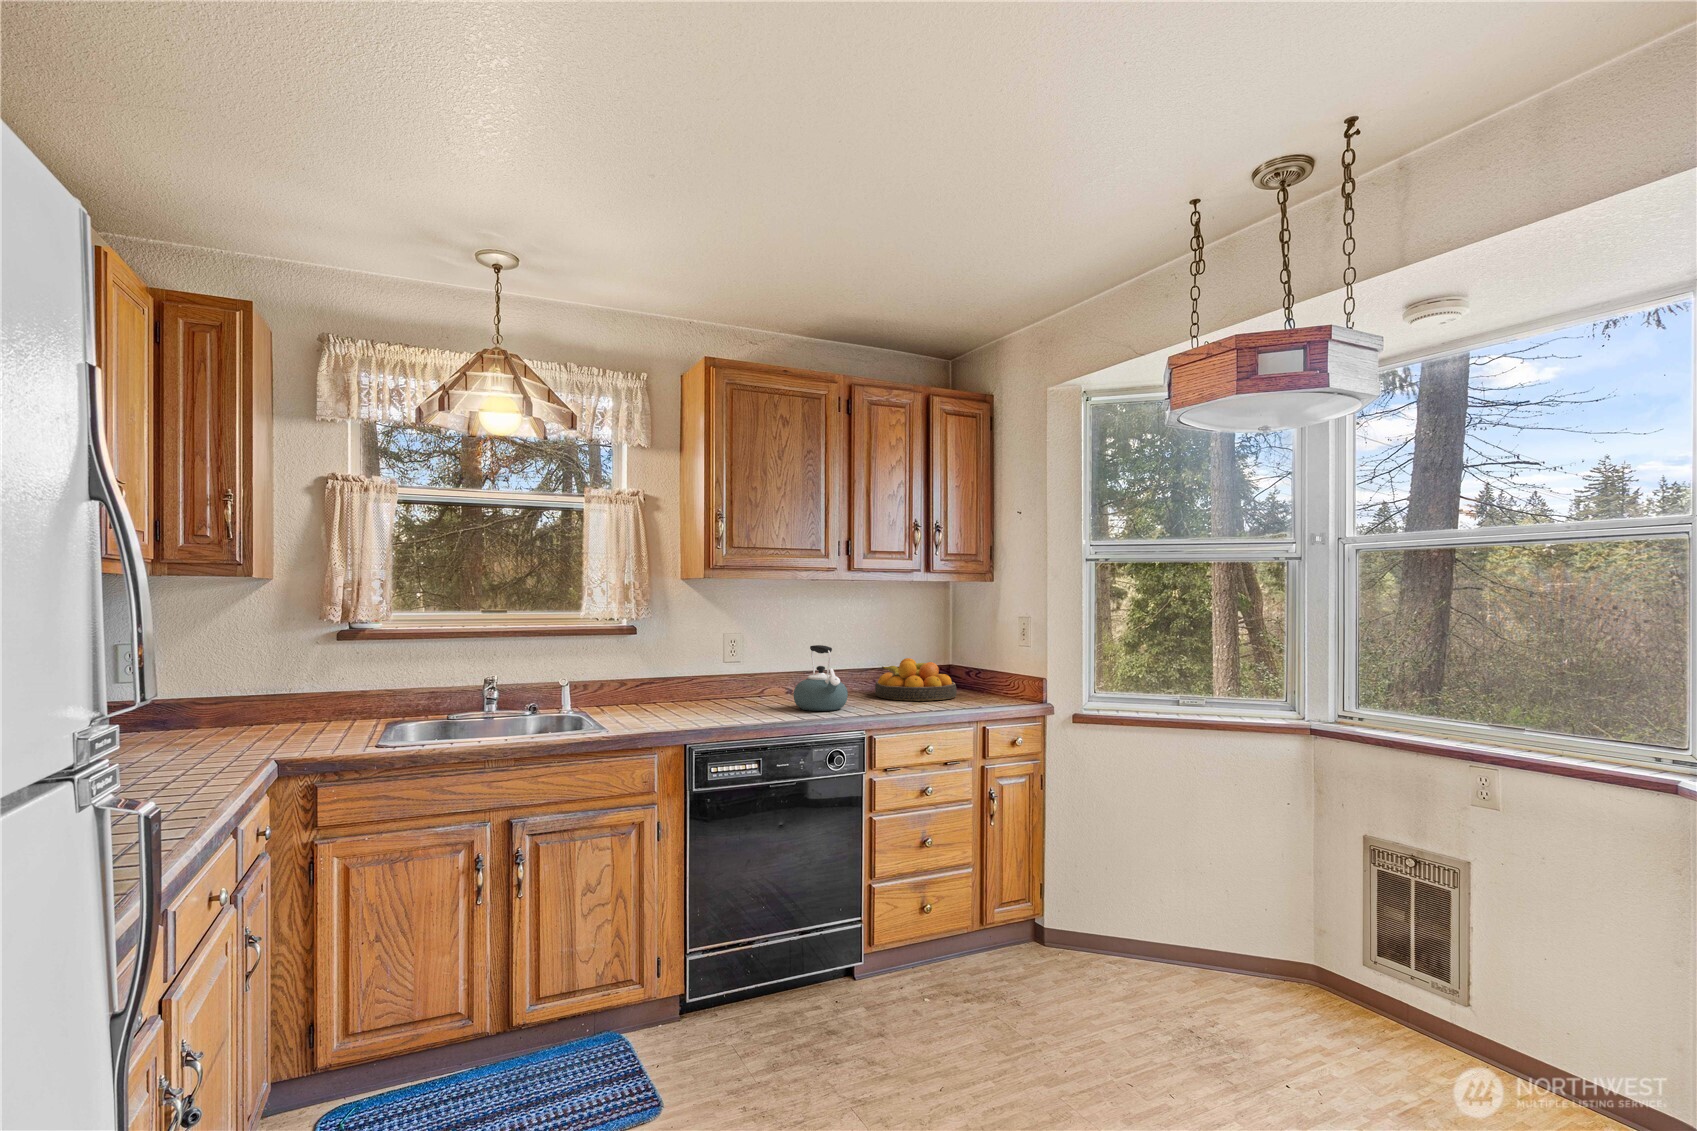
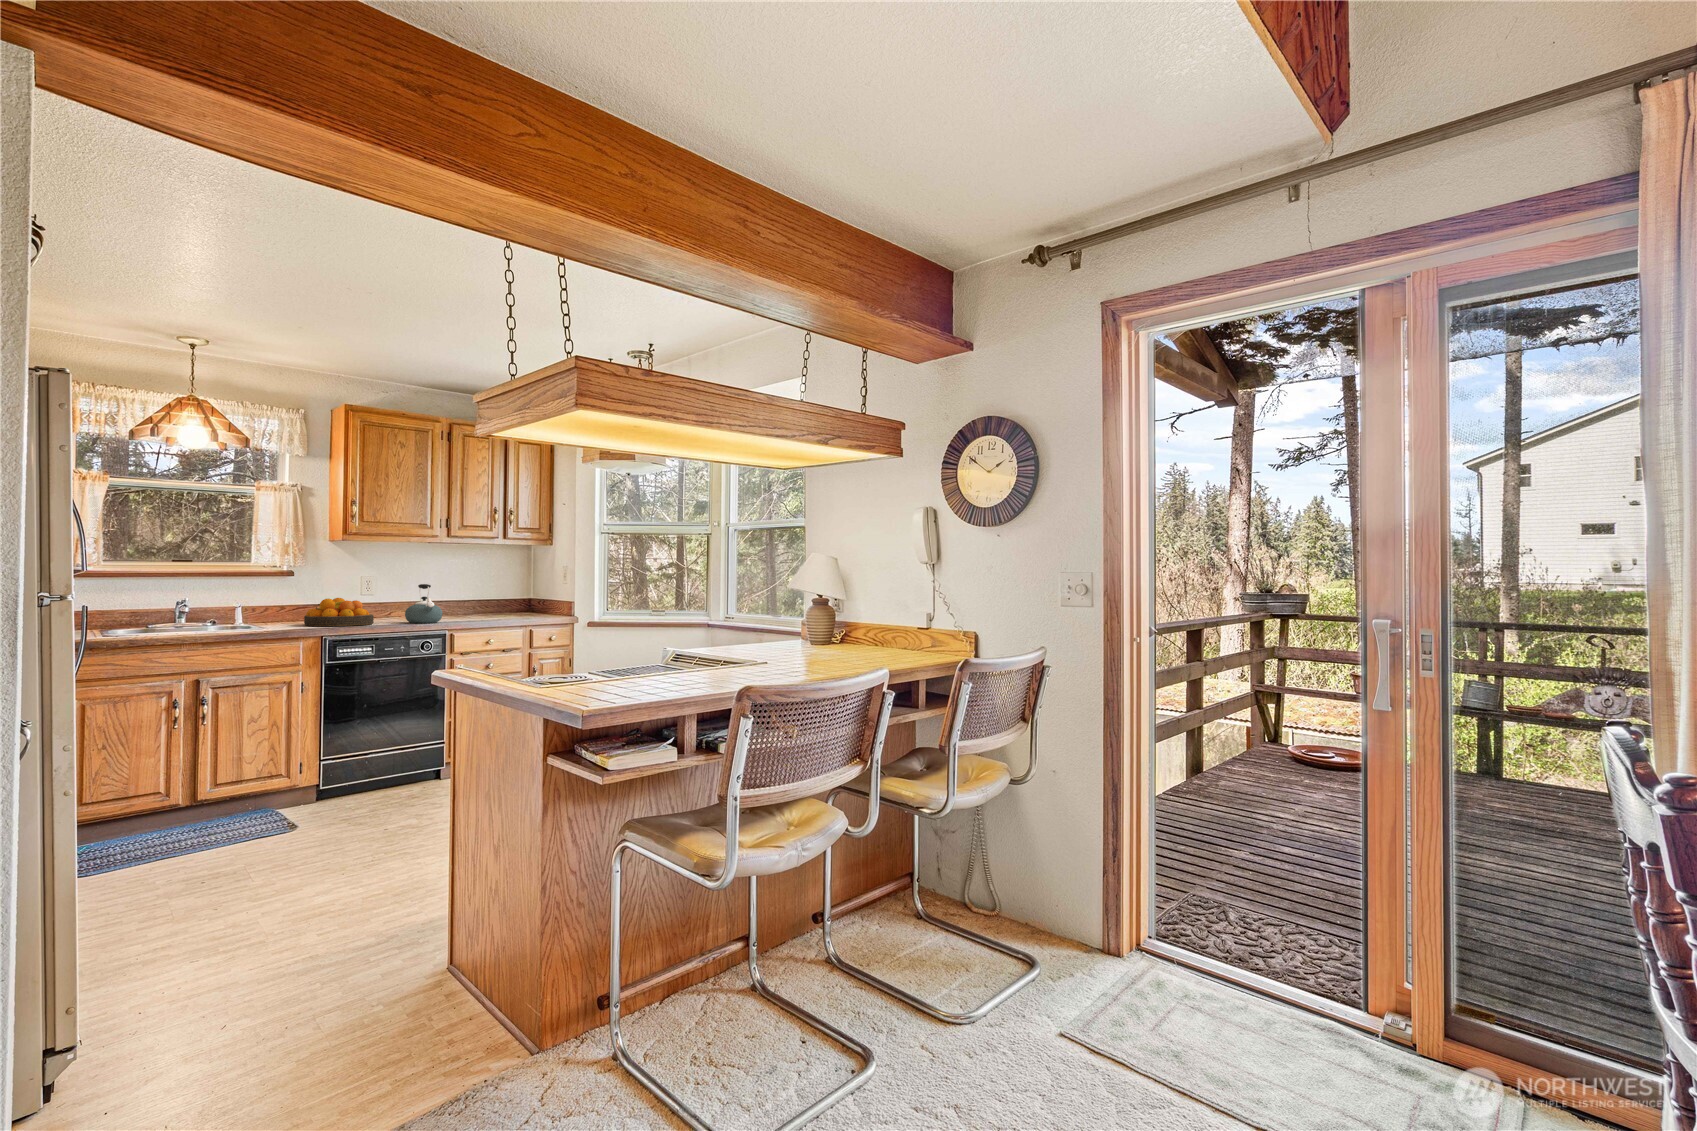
fruit bowl: present [875,658,957,701] -> present [304,598,374,626]

